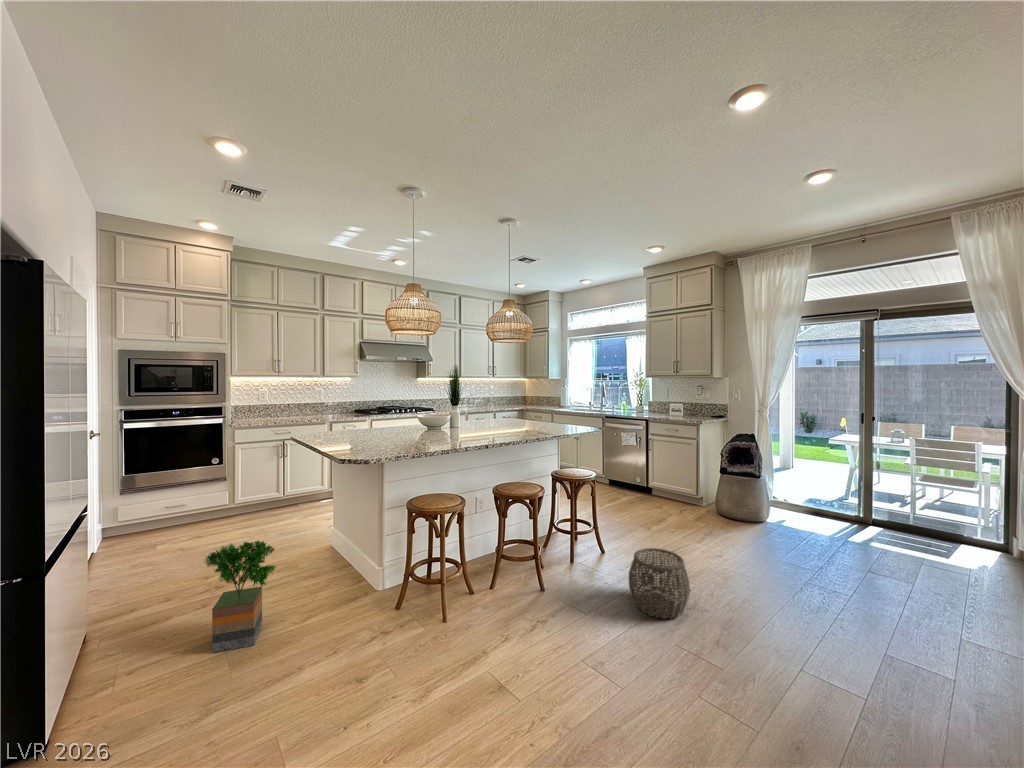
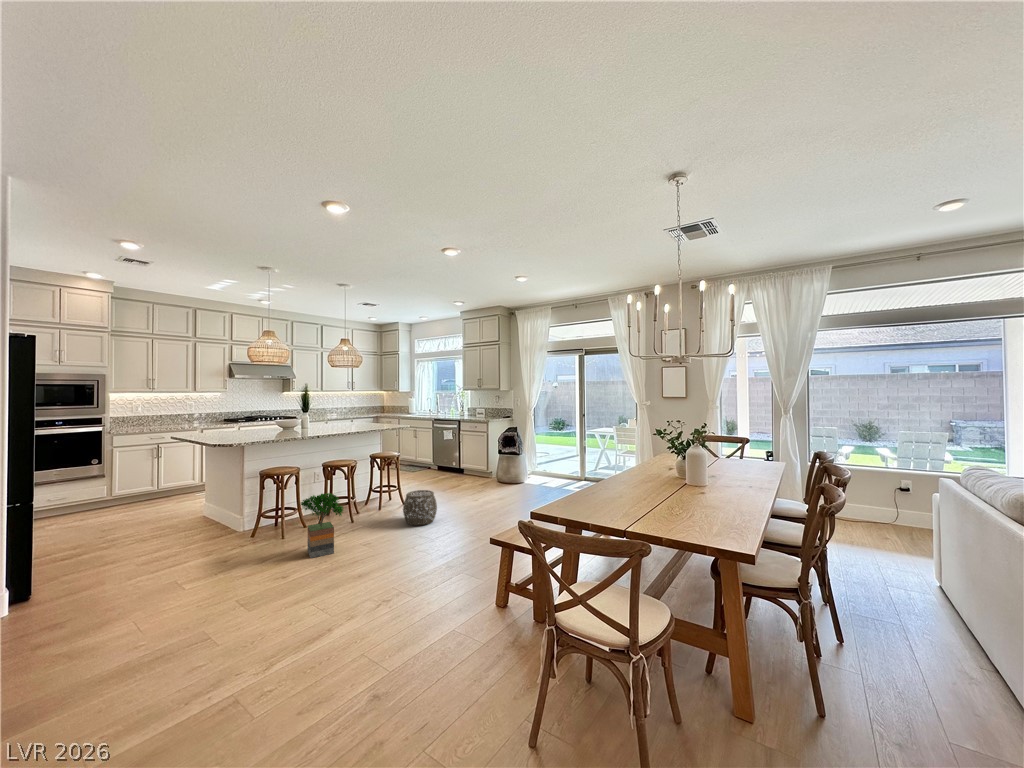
potted tree: present [205,541,276,653] -> present [301,493,343,558]

